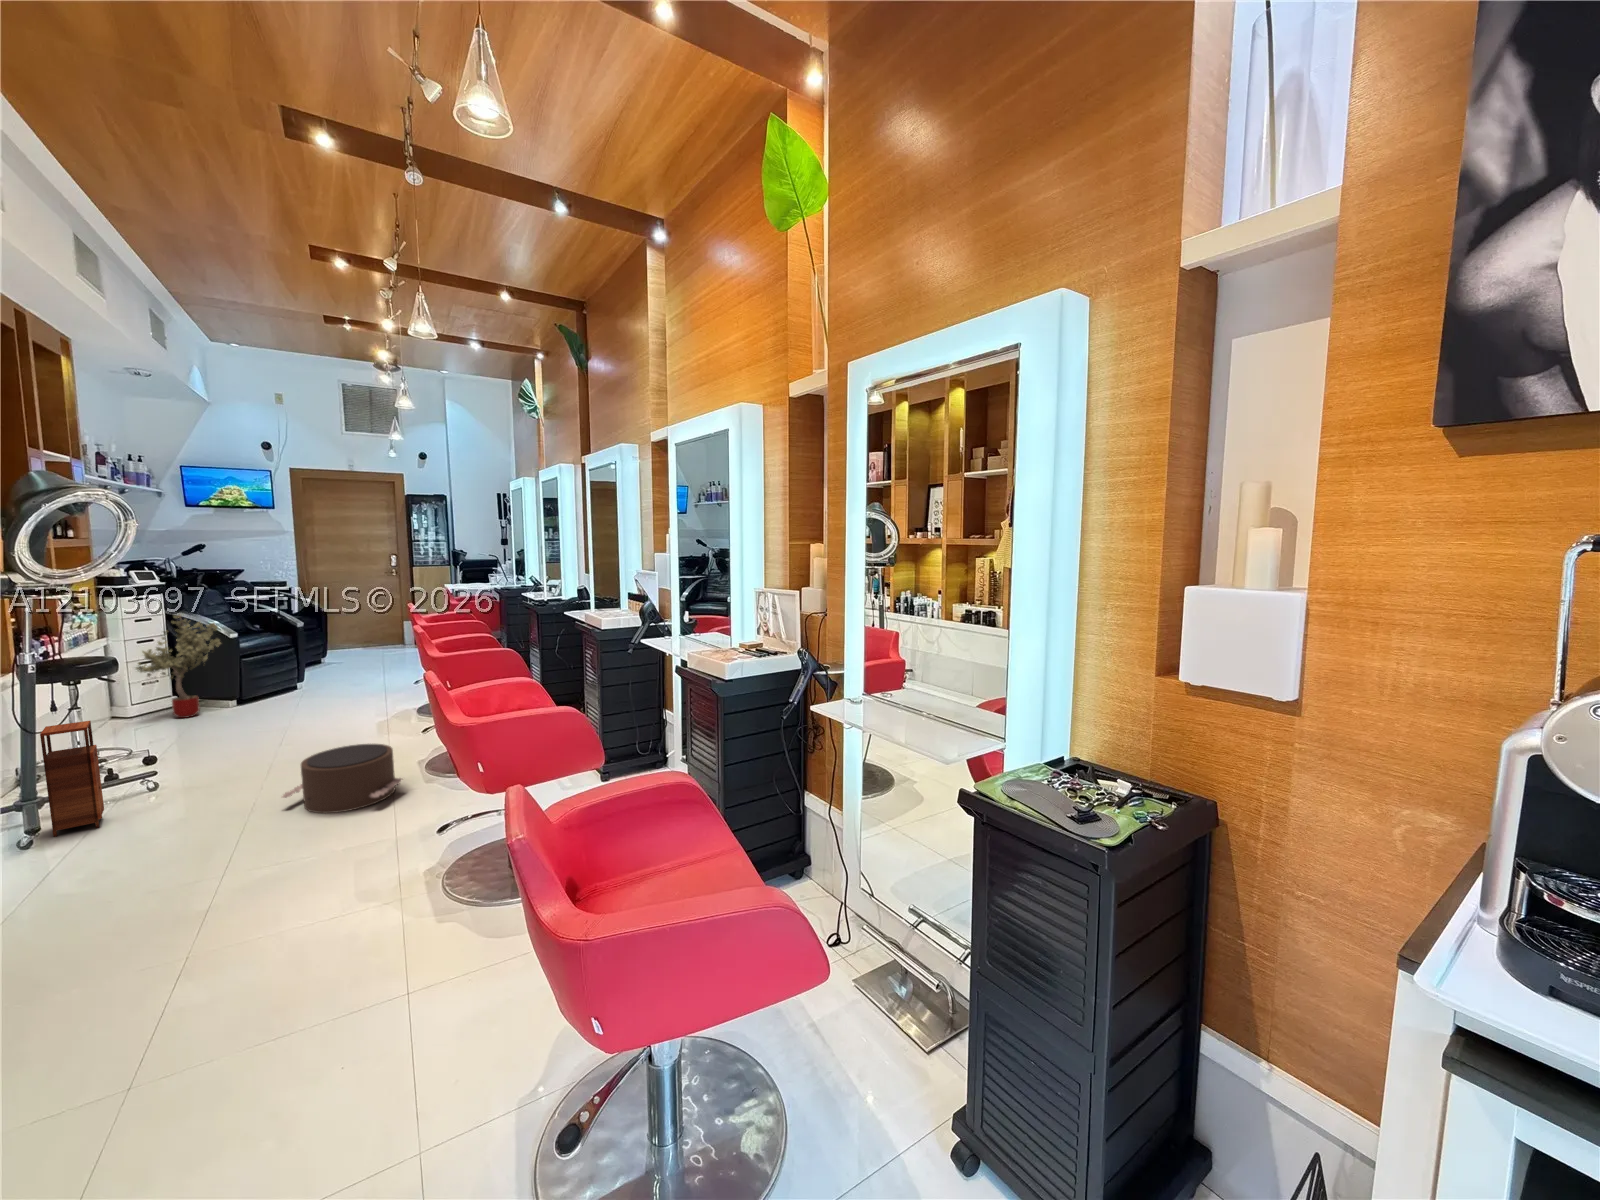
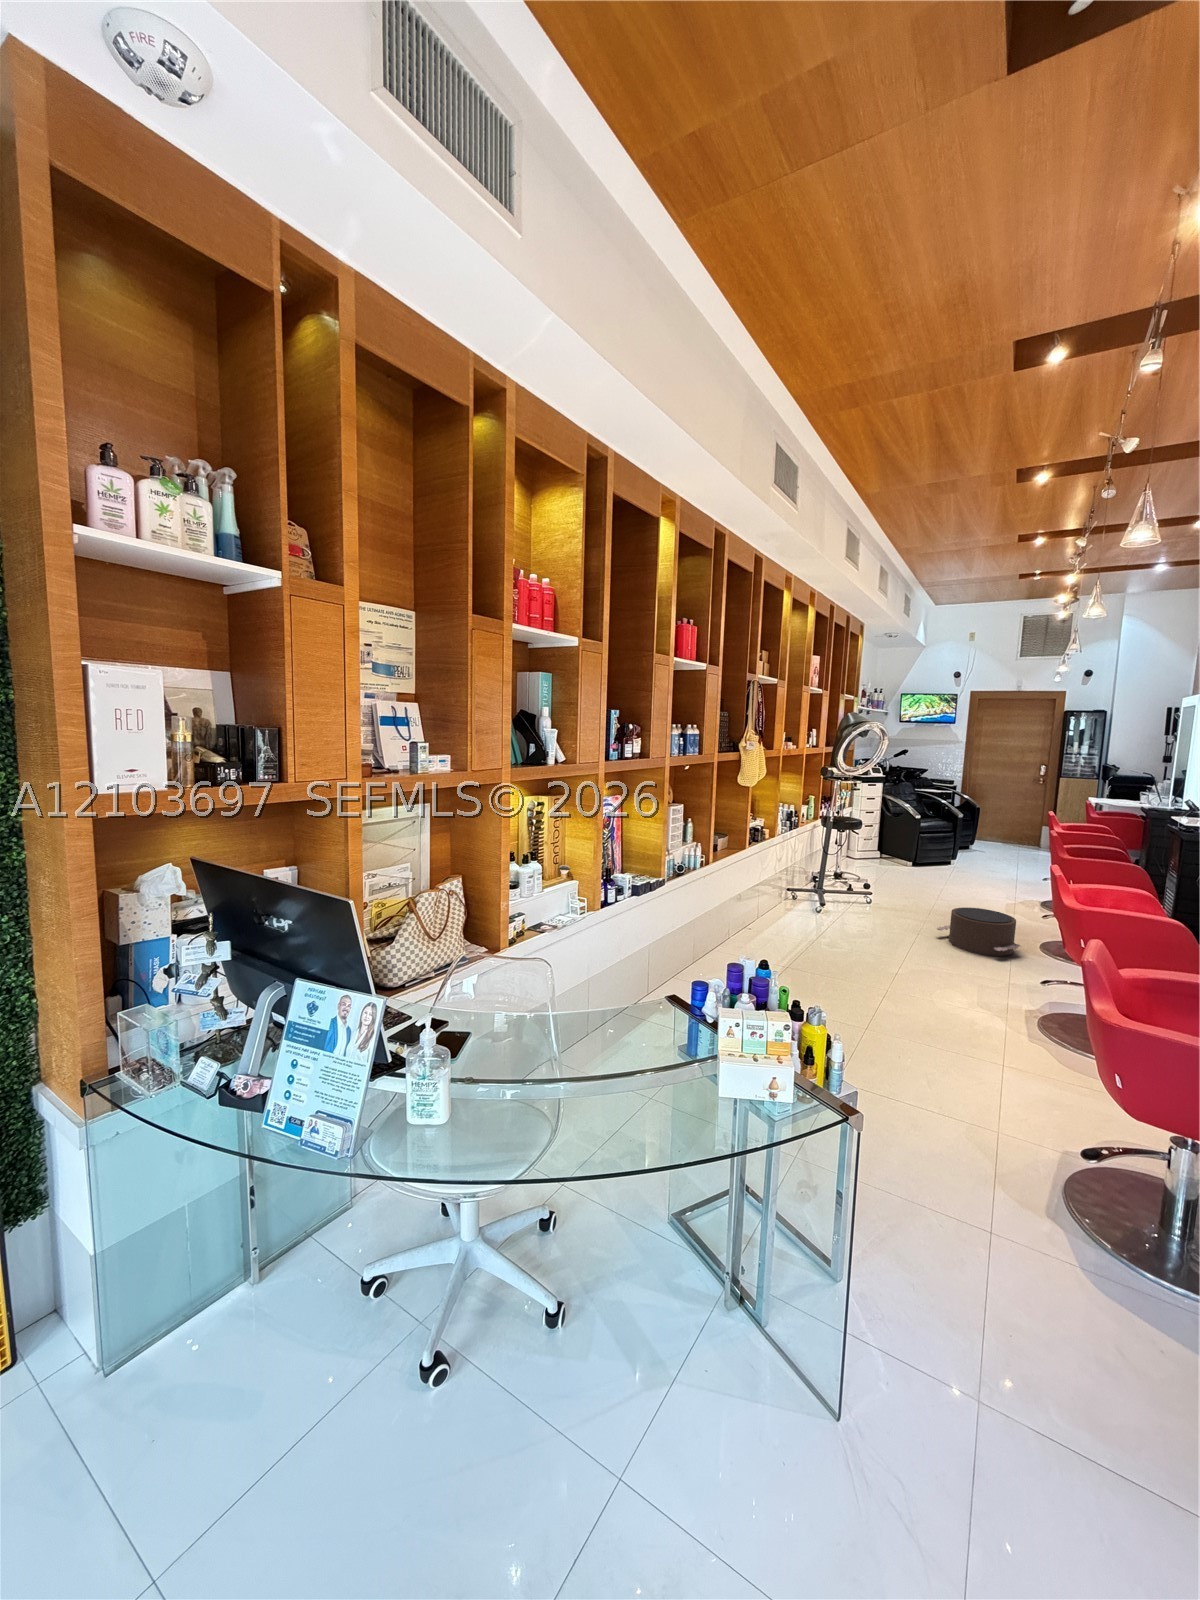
potted tree: present [136,615,221,718] -> none [862,797,910,866]
storage cabinet: present [40,721,104,837] -> none [827,851,850,913]

